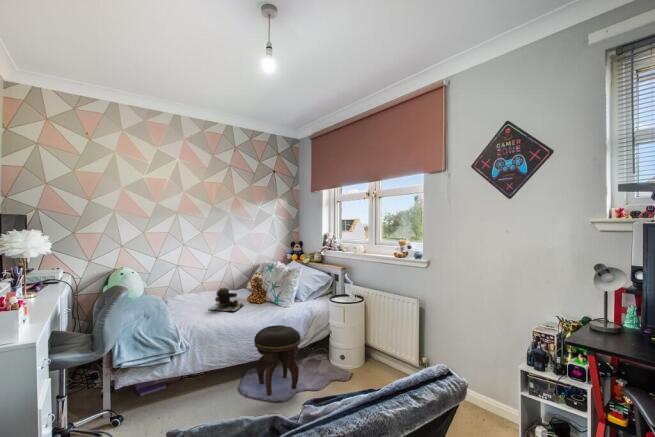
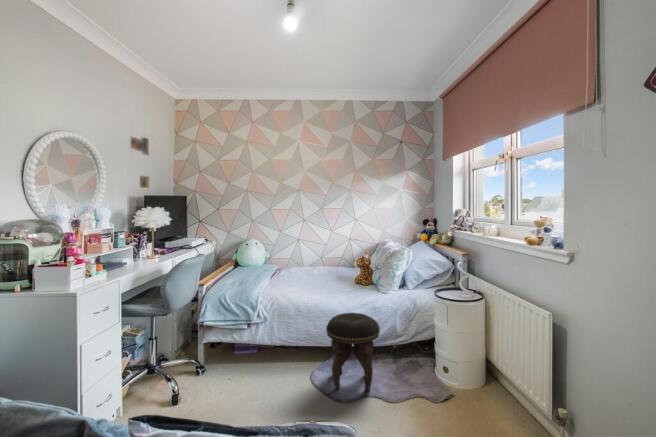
teddy bear: present [209,288,244,311] -> none [301,264,342,290]

